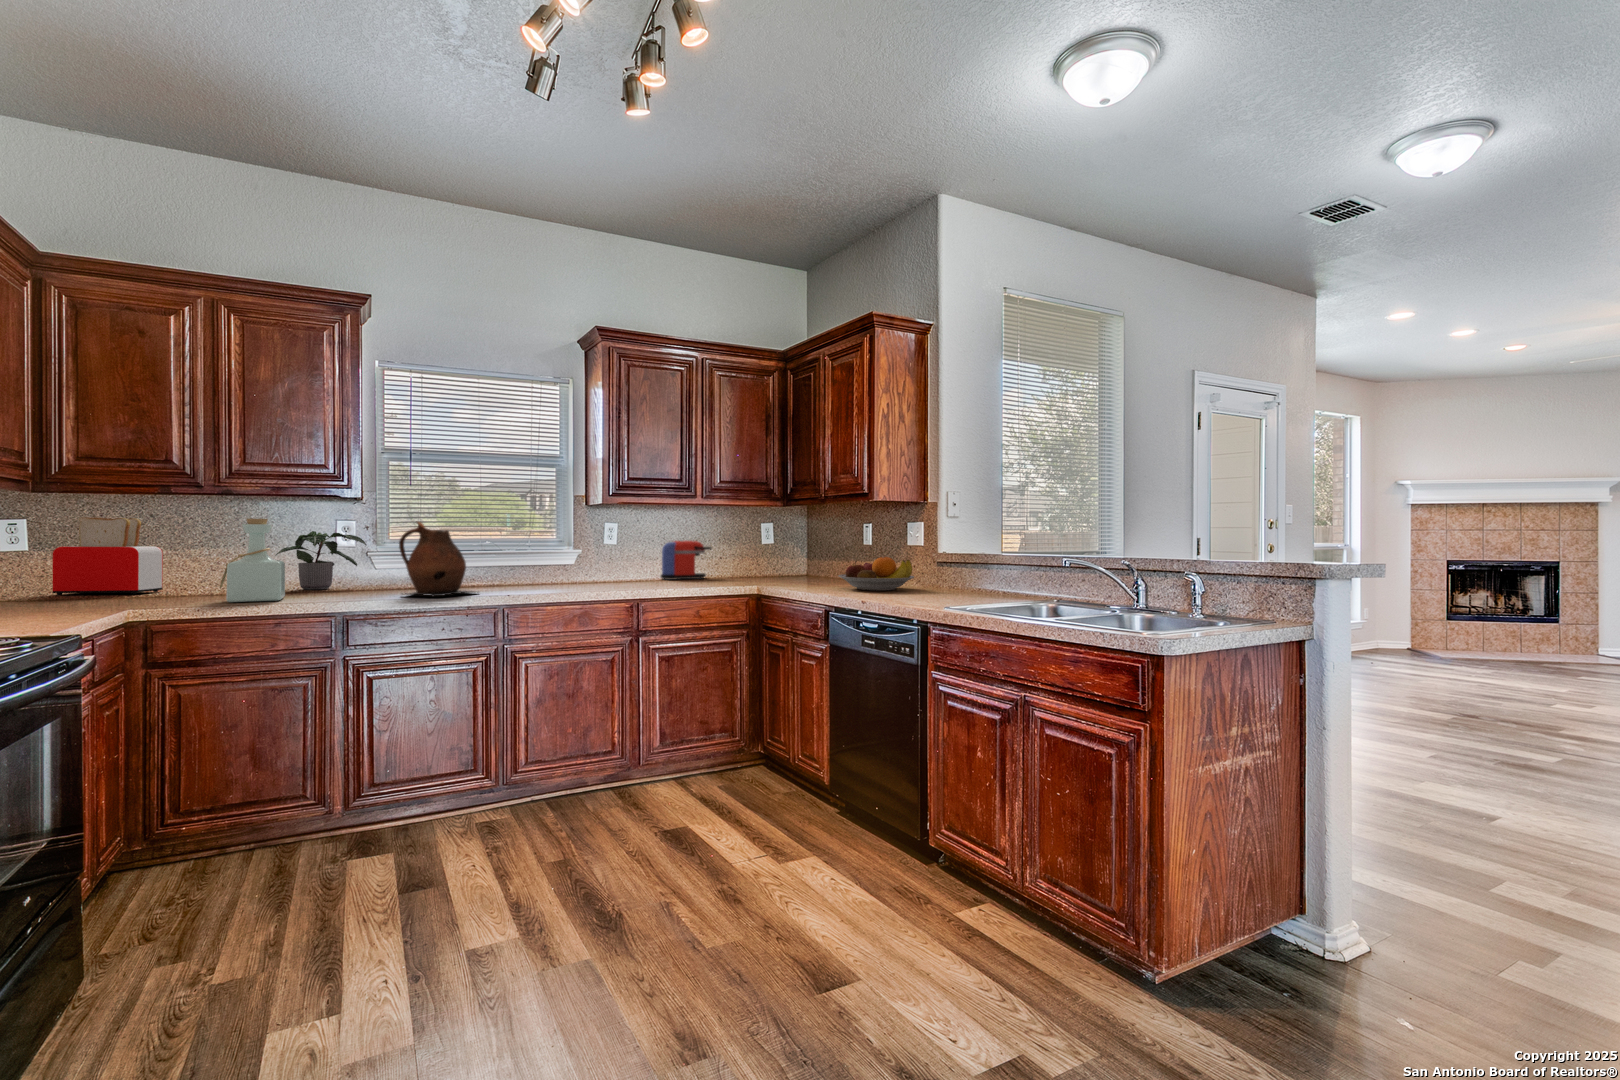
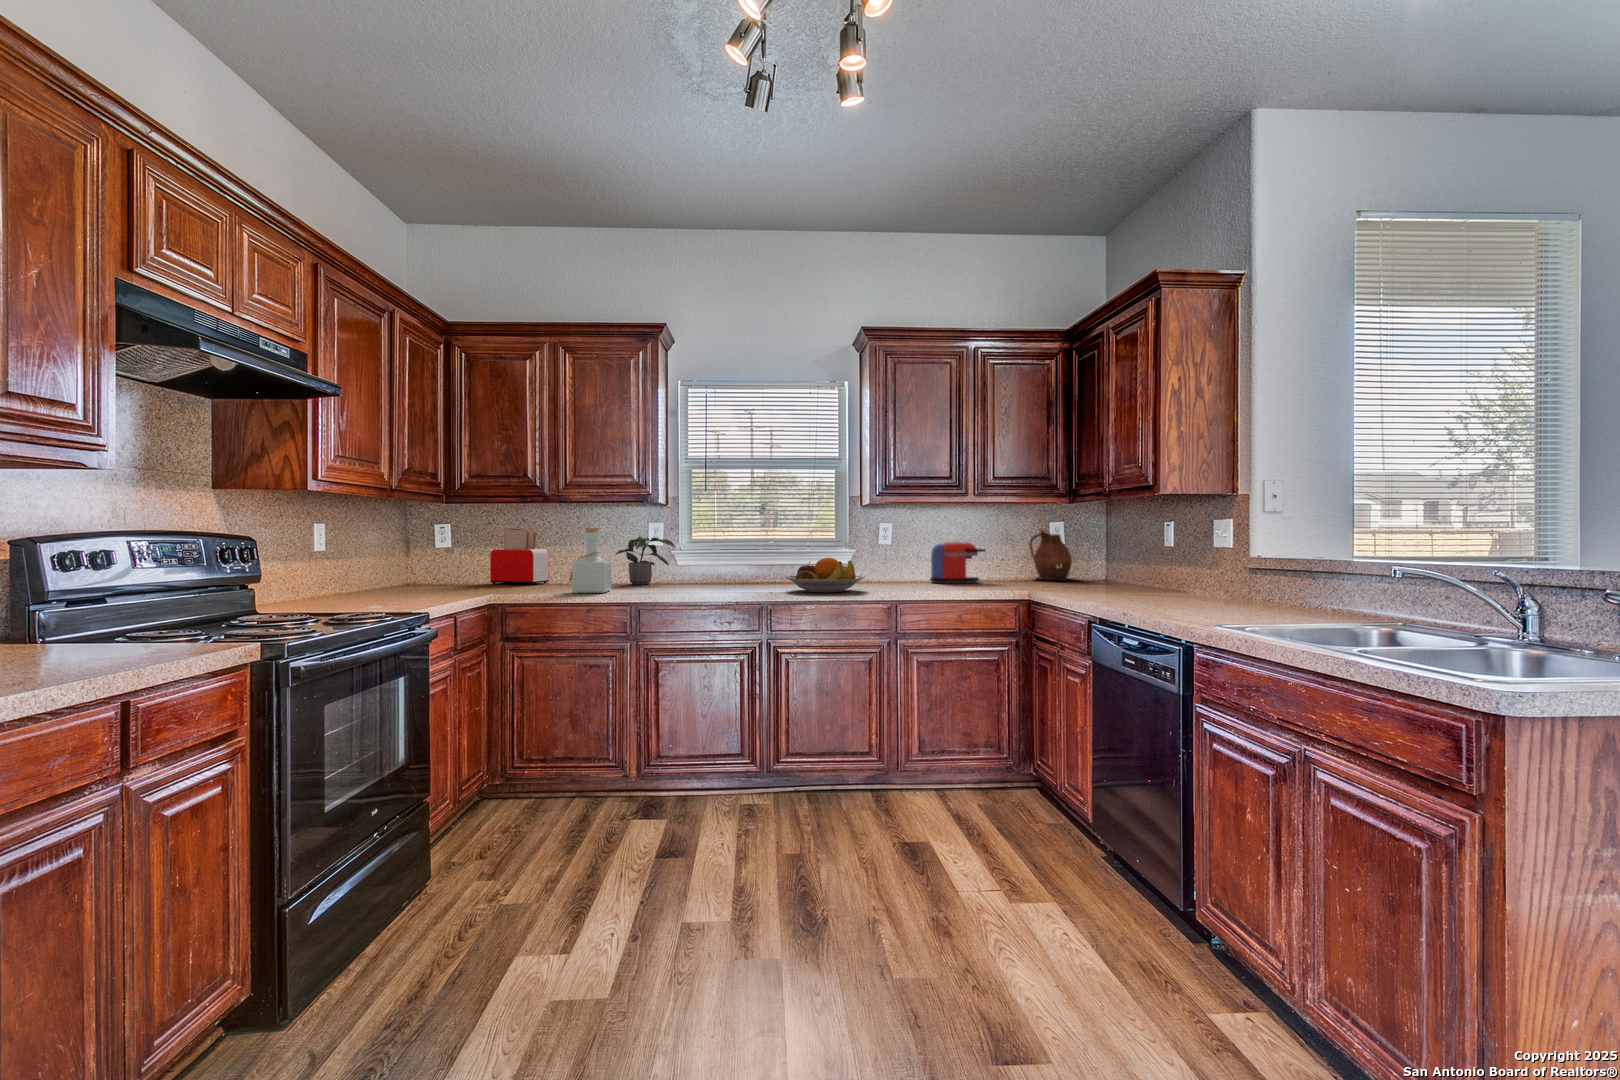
ceramic pitcher: present [399,522,475,597] -> present [1030,529,1072,581]
fruit bowl: present [838,557,914,591] -> present [786,558,864,592]

